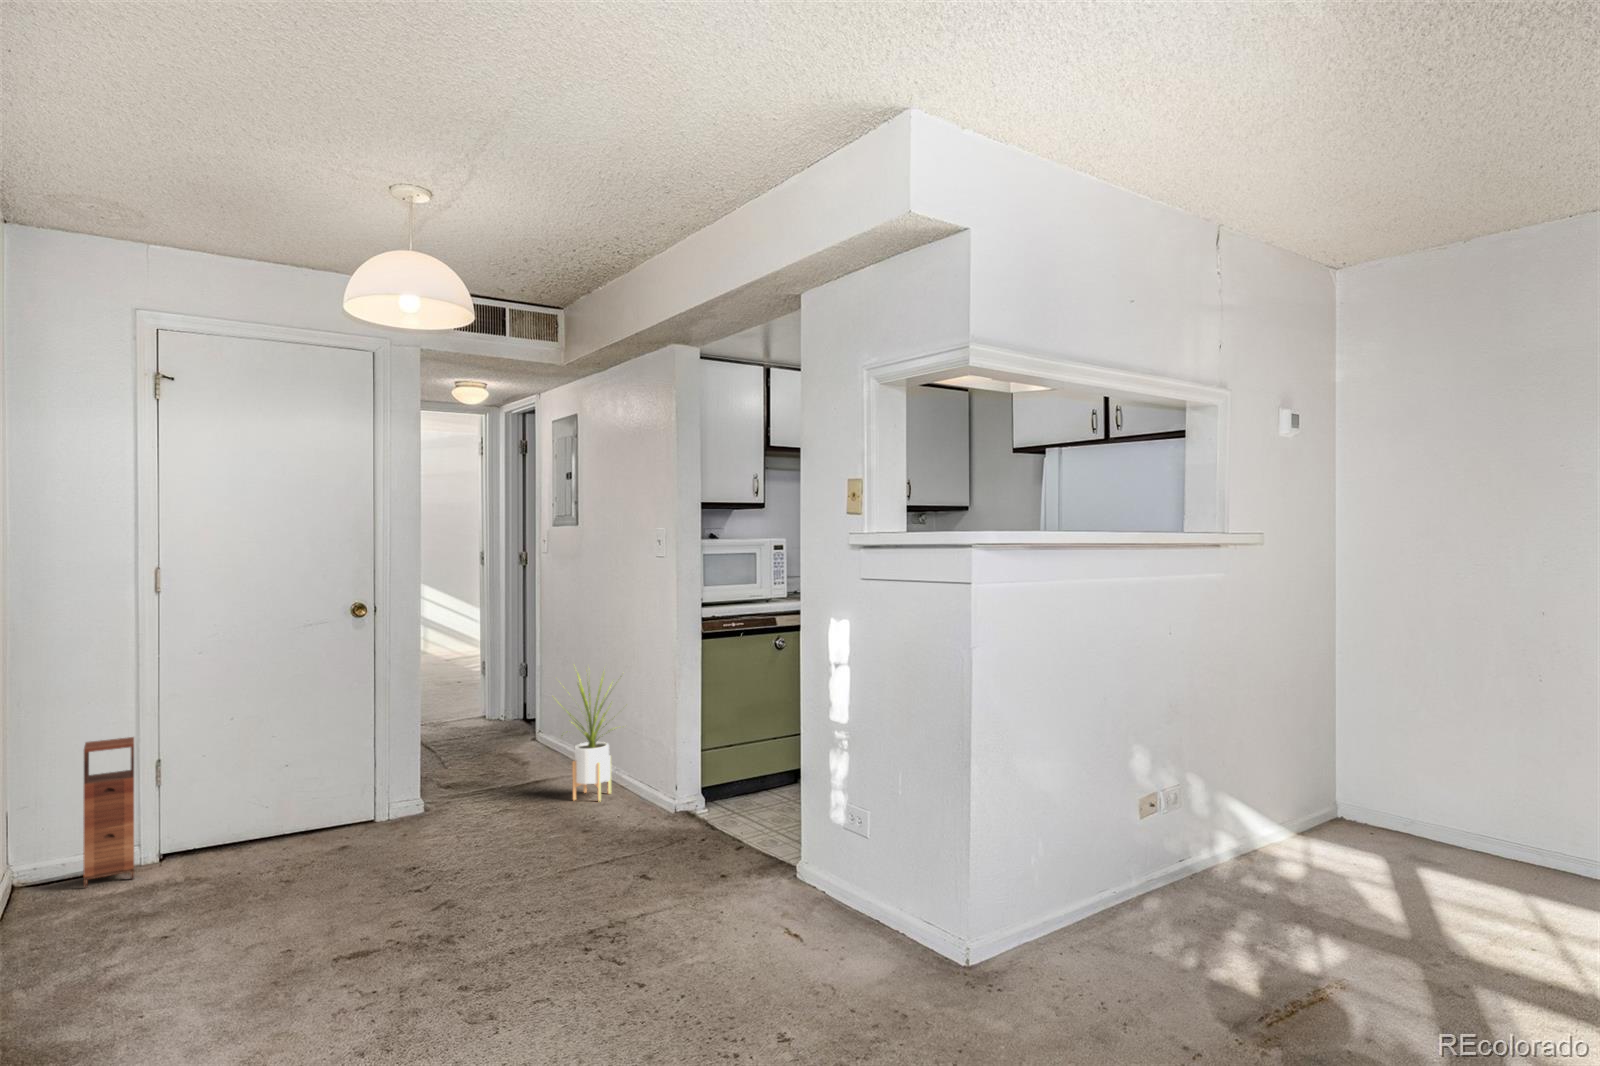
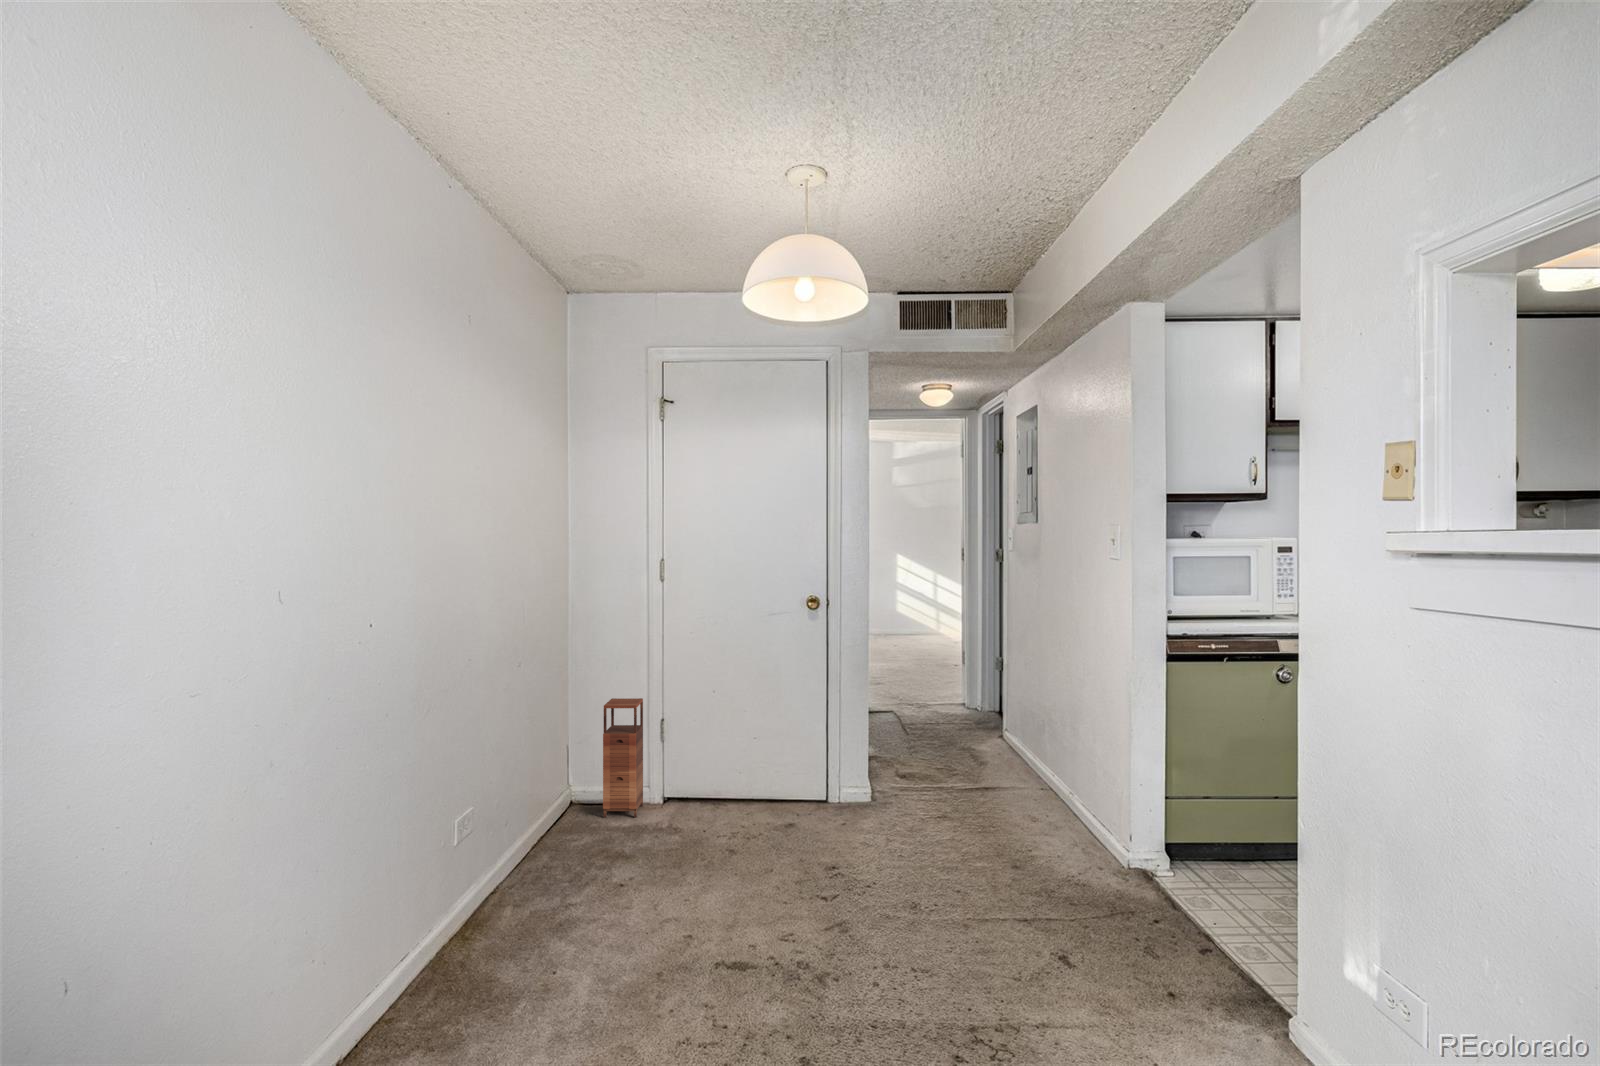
house plant: present [560,673,616,801] -> none [995,670,1078,829]

